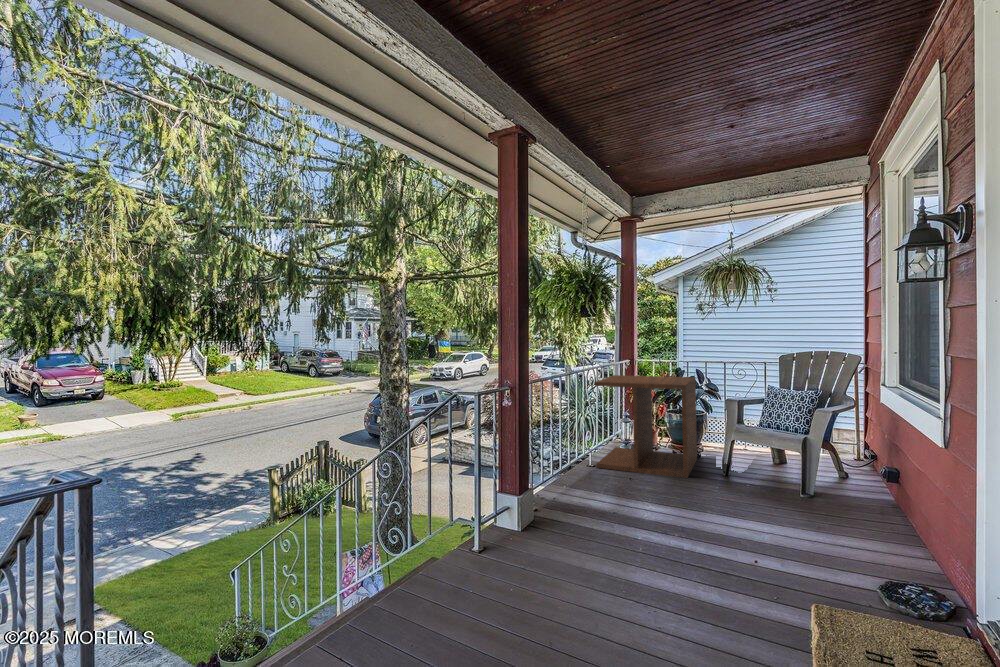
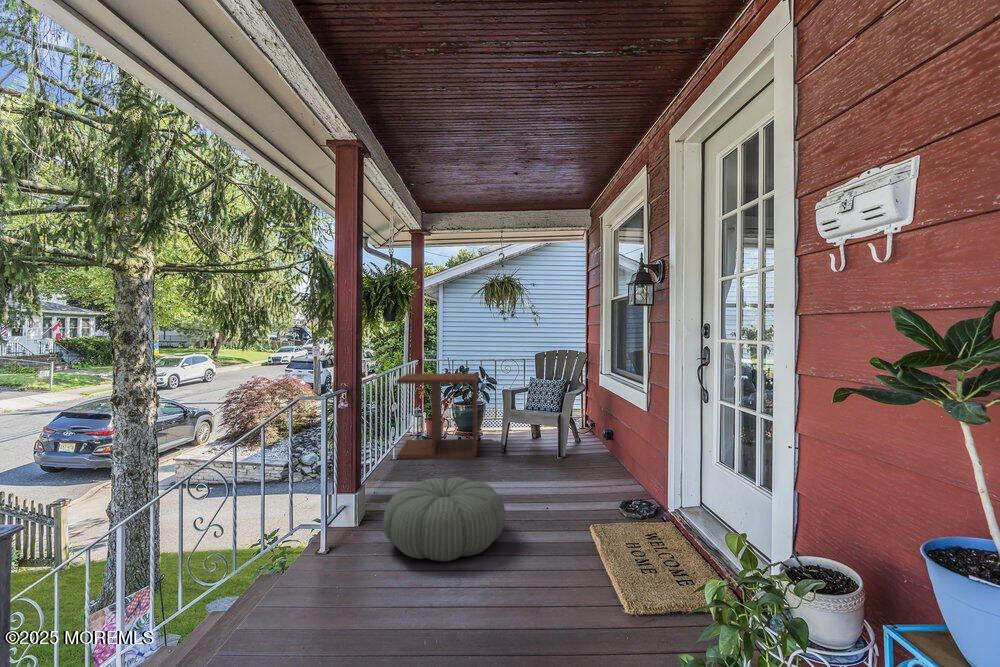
pouf: none [531,501,678,608] -> present [383,477,505,561]

